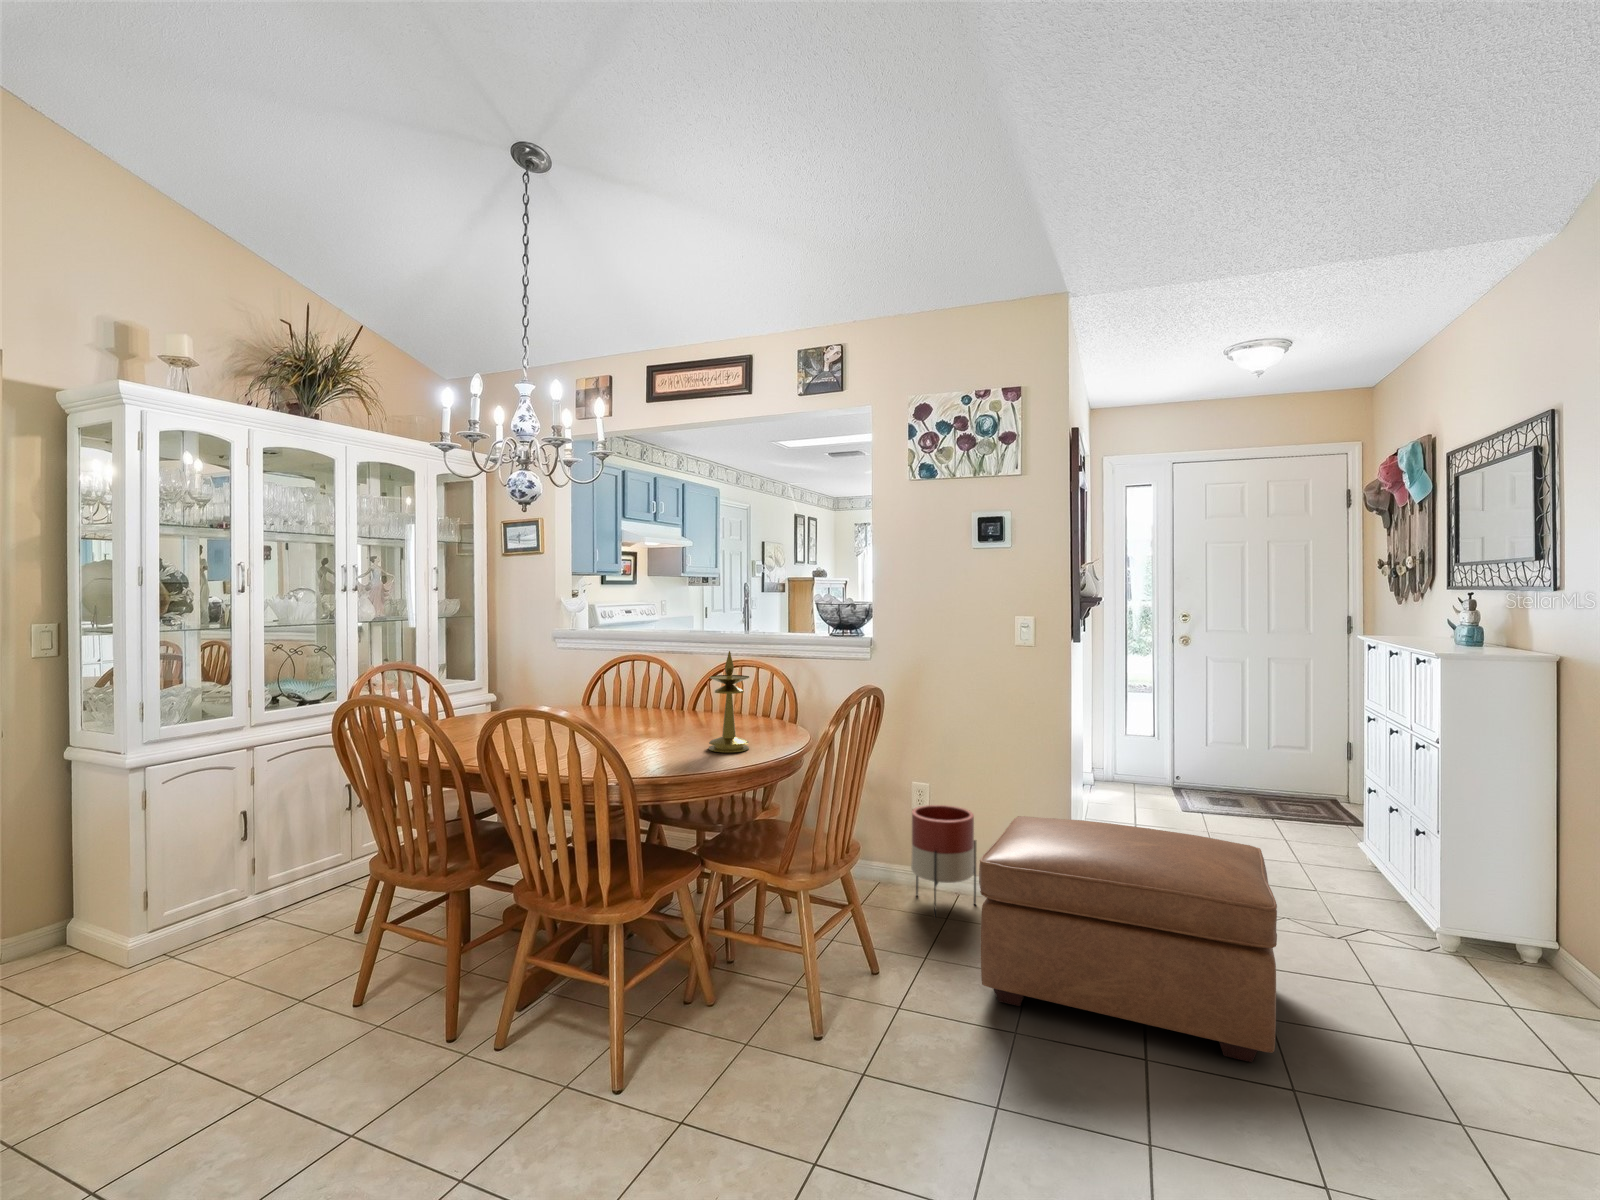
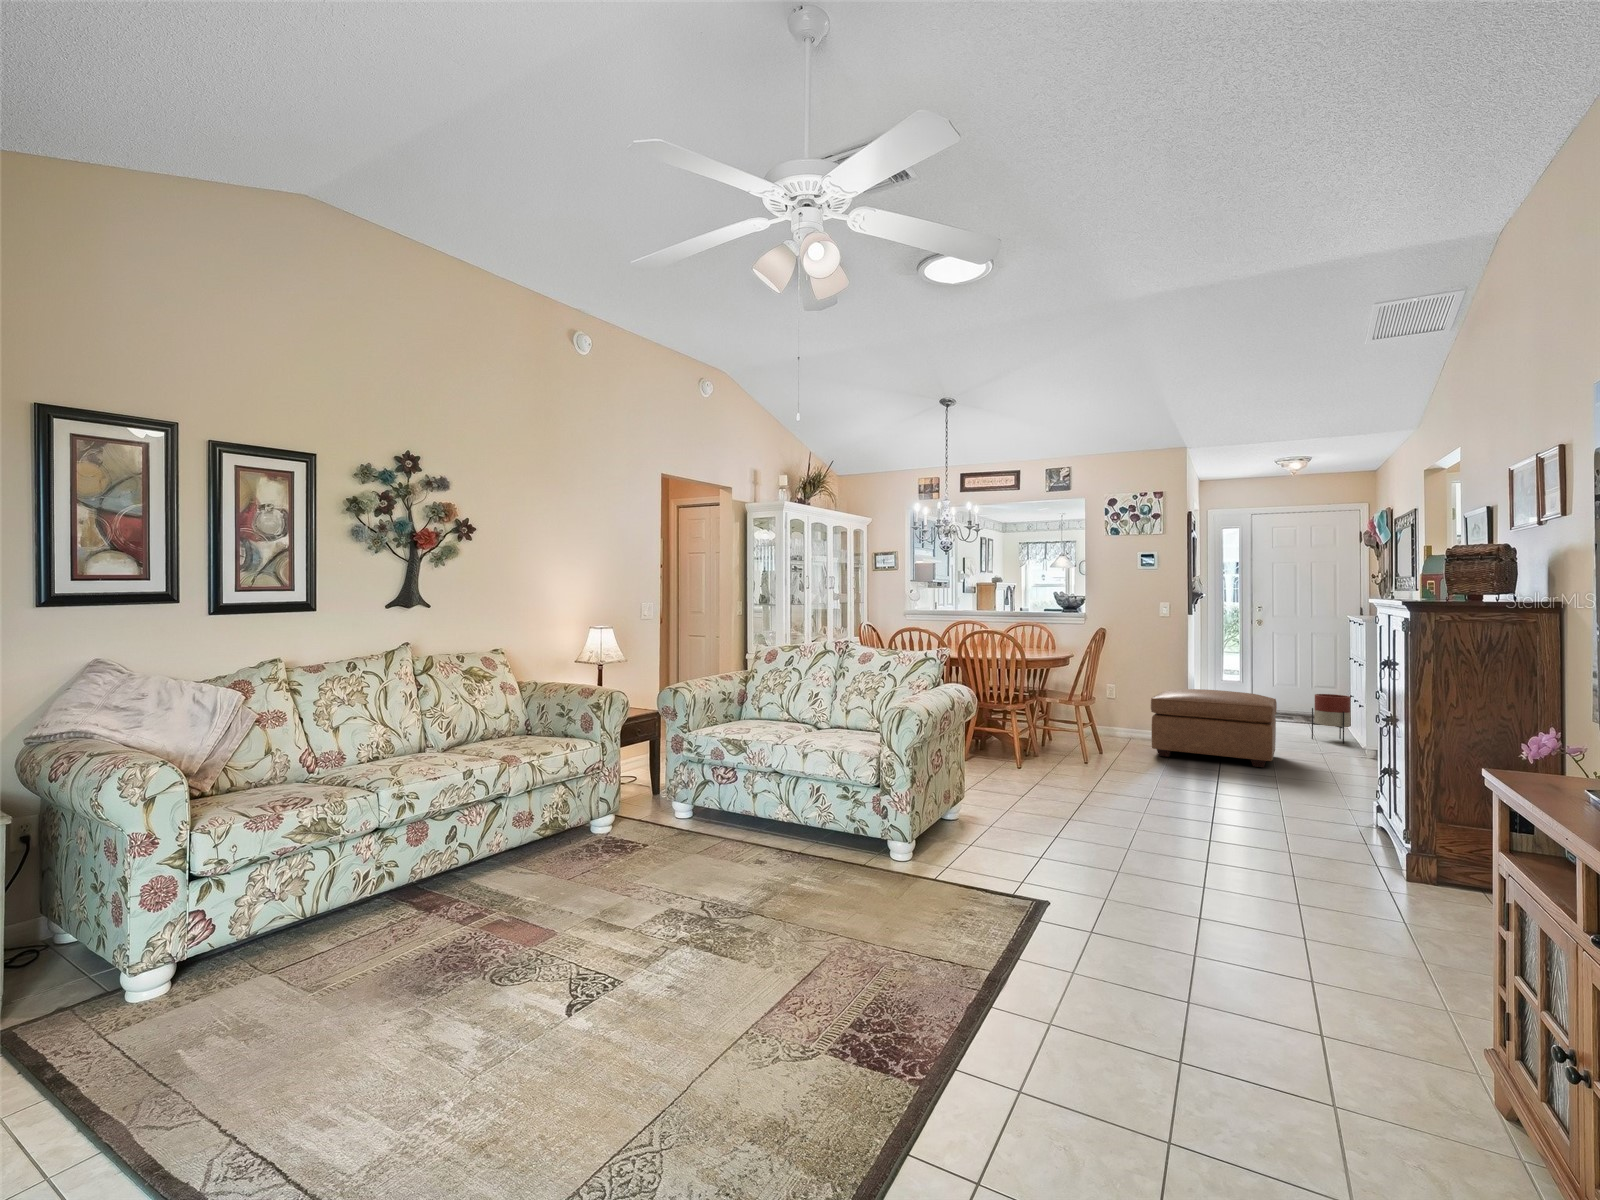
candlestick: present [709,651,749,752] -> none [1032,613,1050,654]
planter: present [911,805,976,918] -> present [1312,694,1351,744]

